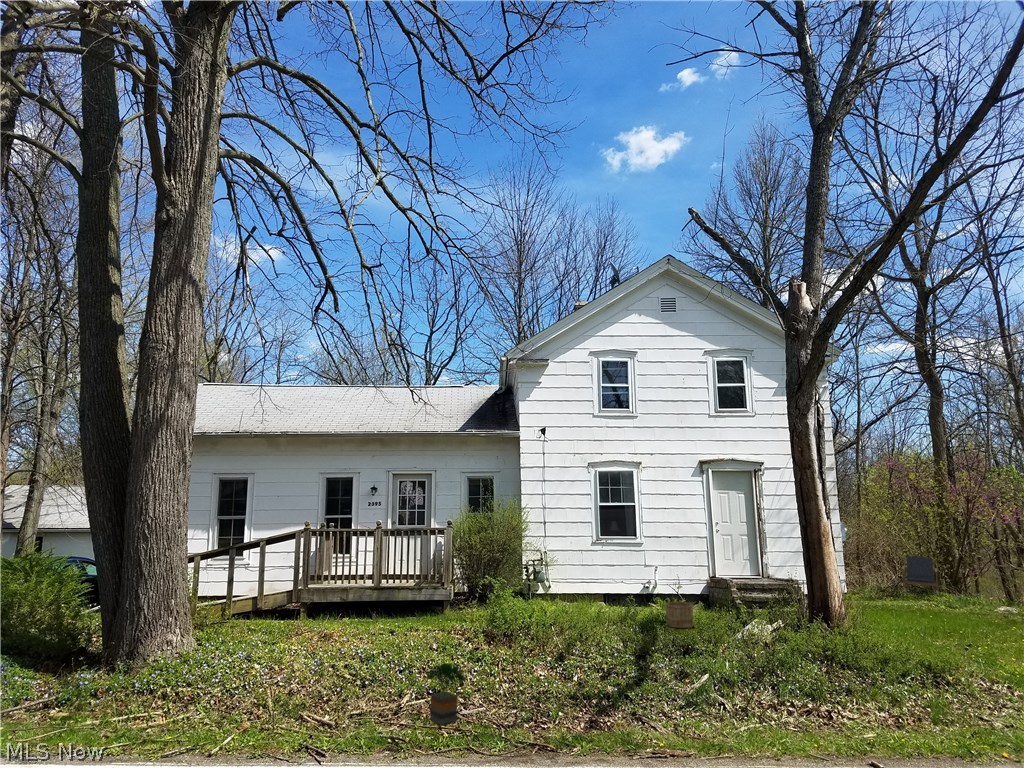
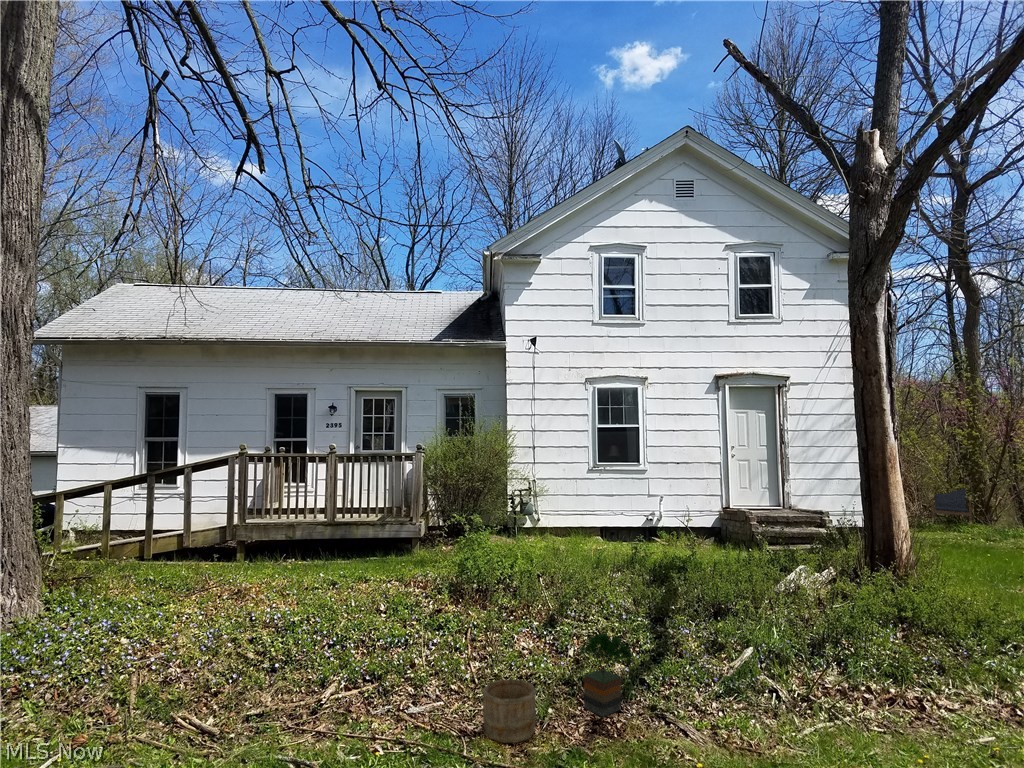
wooden bucket: present [665,602,693,628] -> present [482,679,536,743]
potted tree: present [428,664,466,725] -> present [578,633,634,717]

